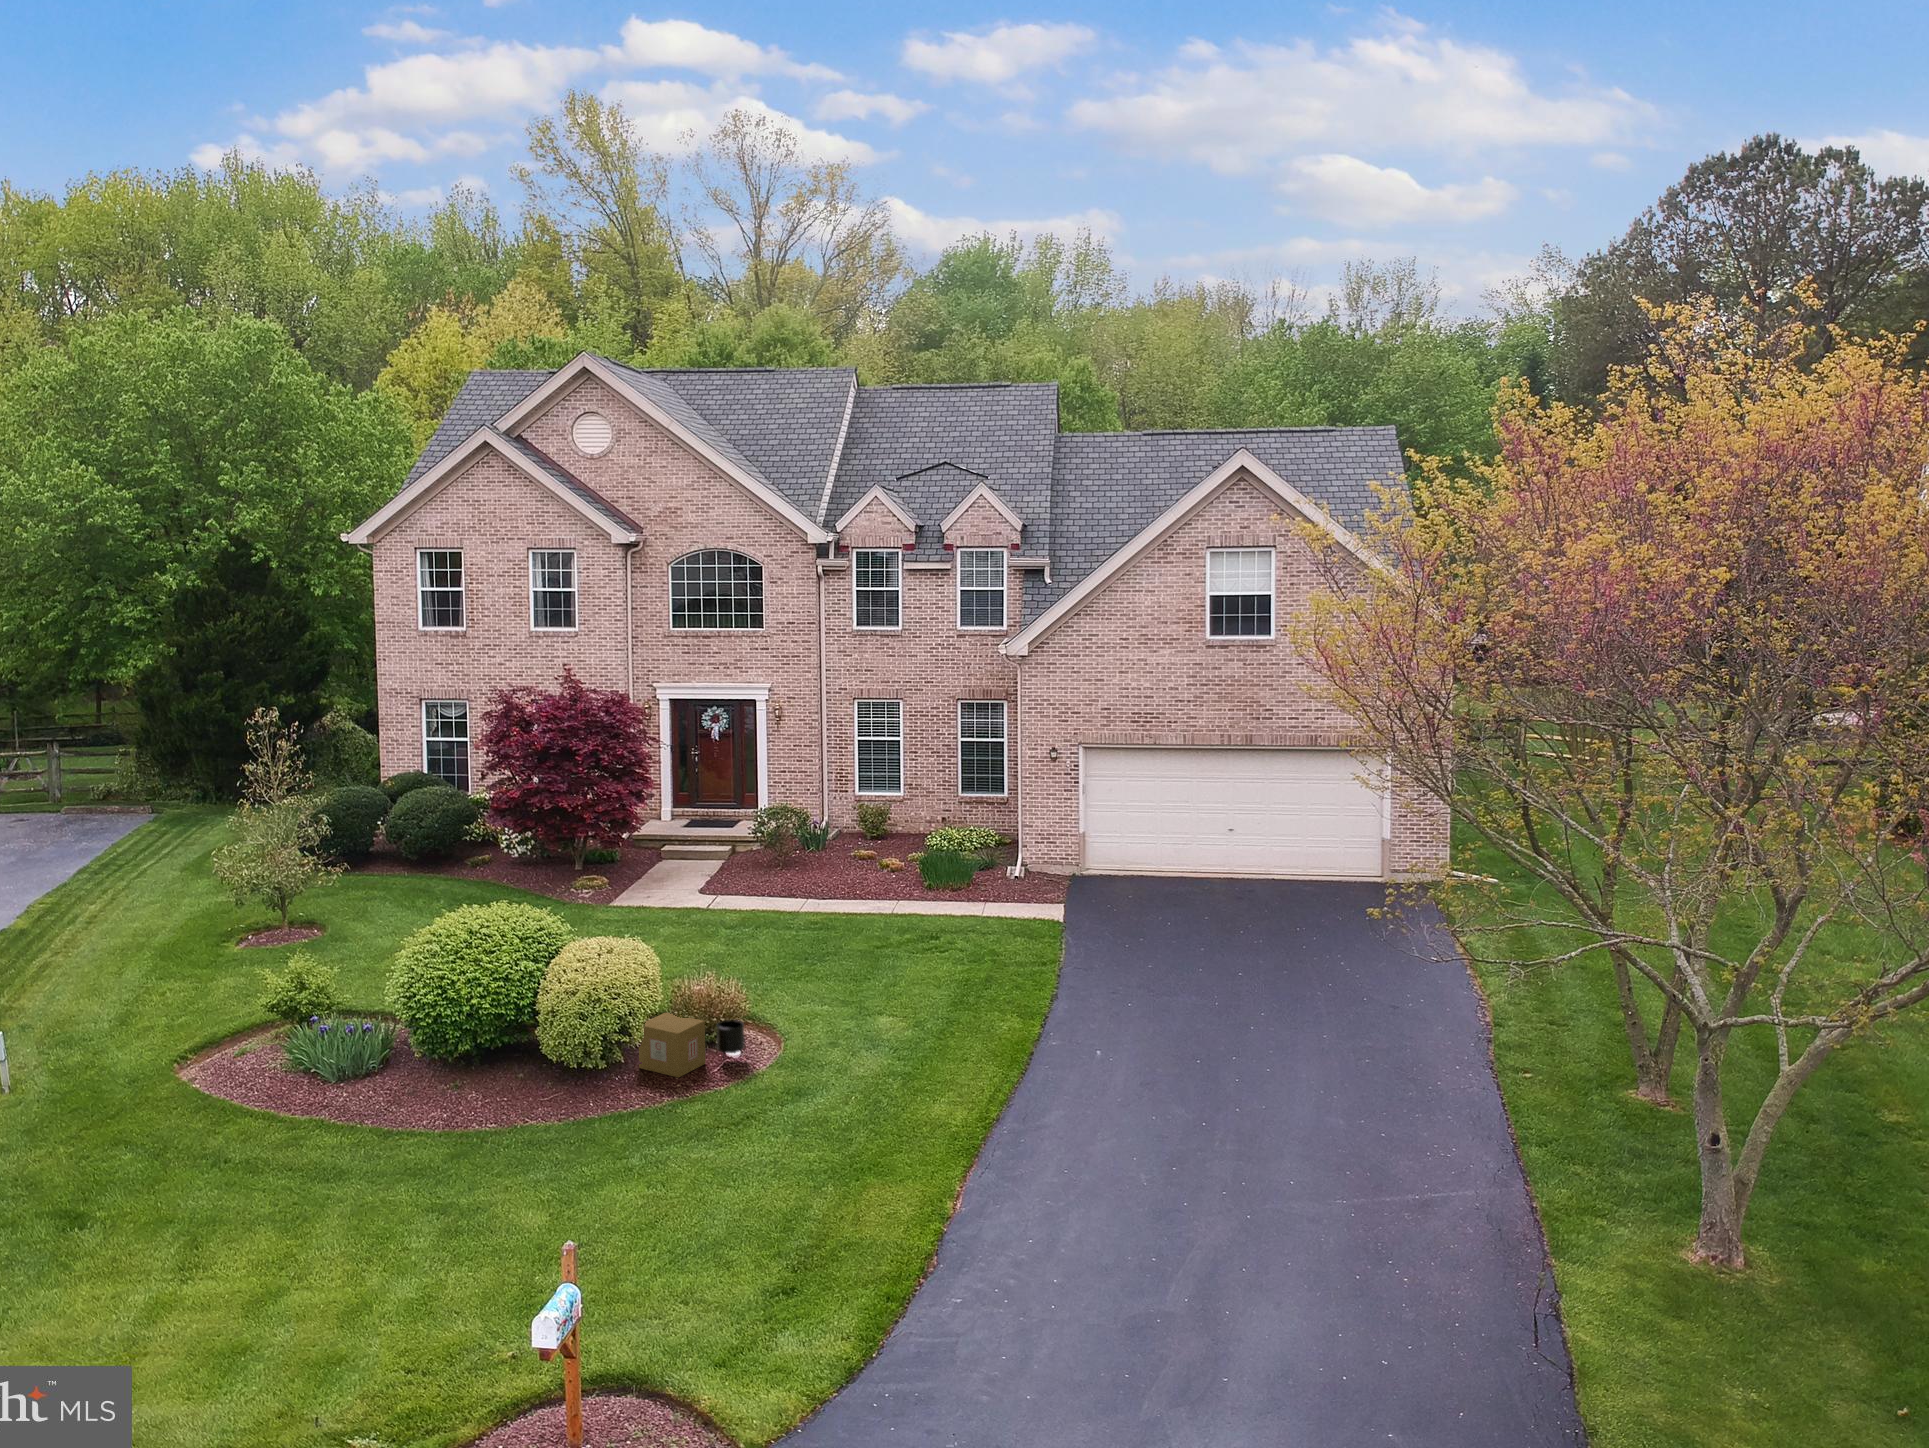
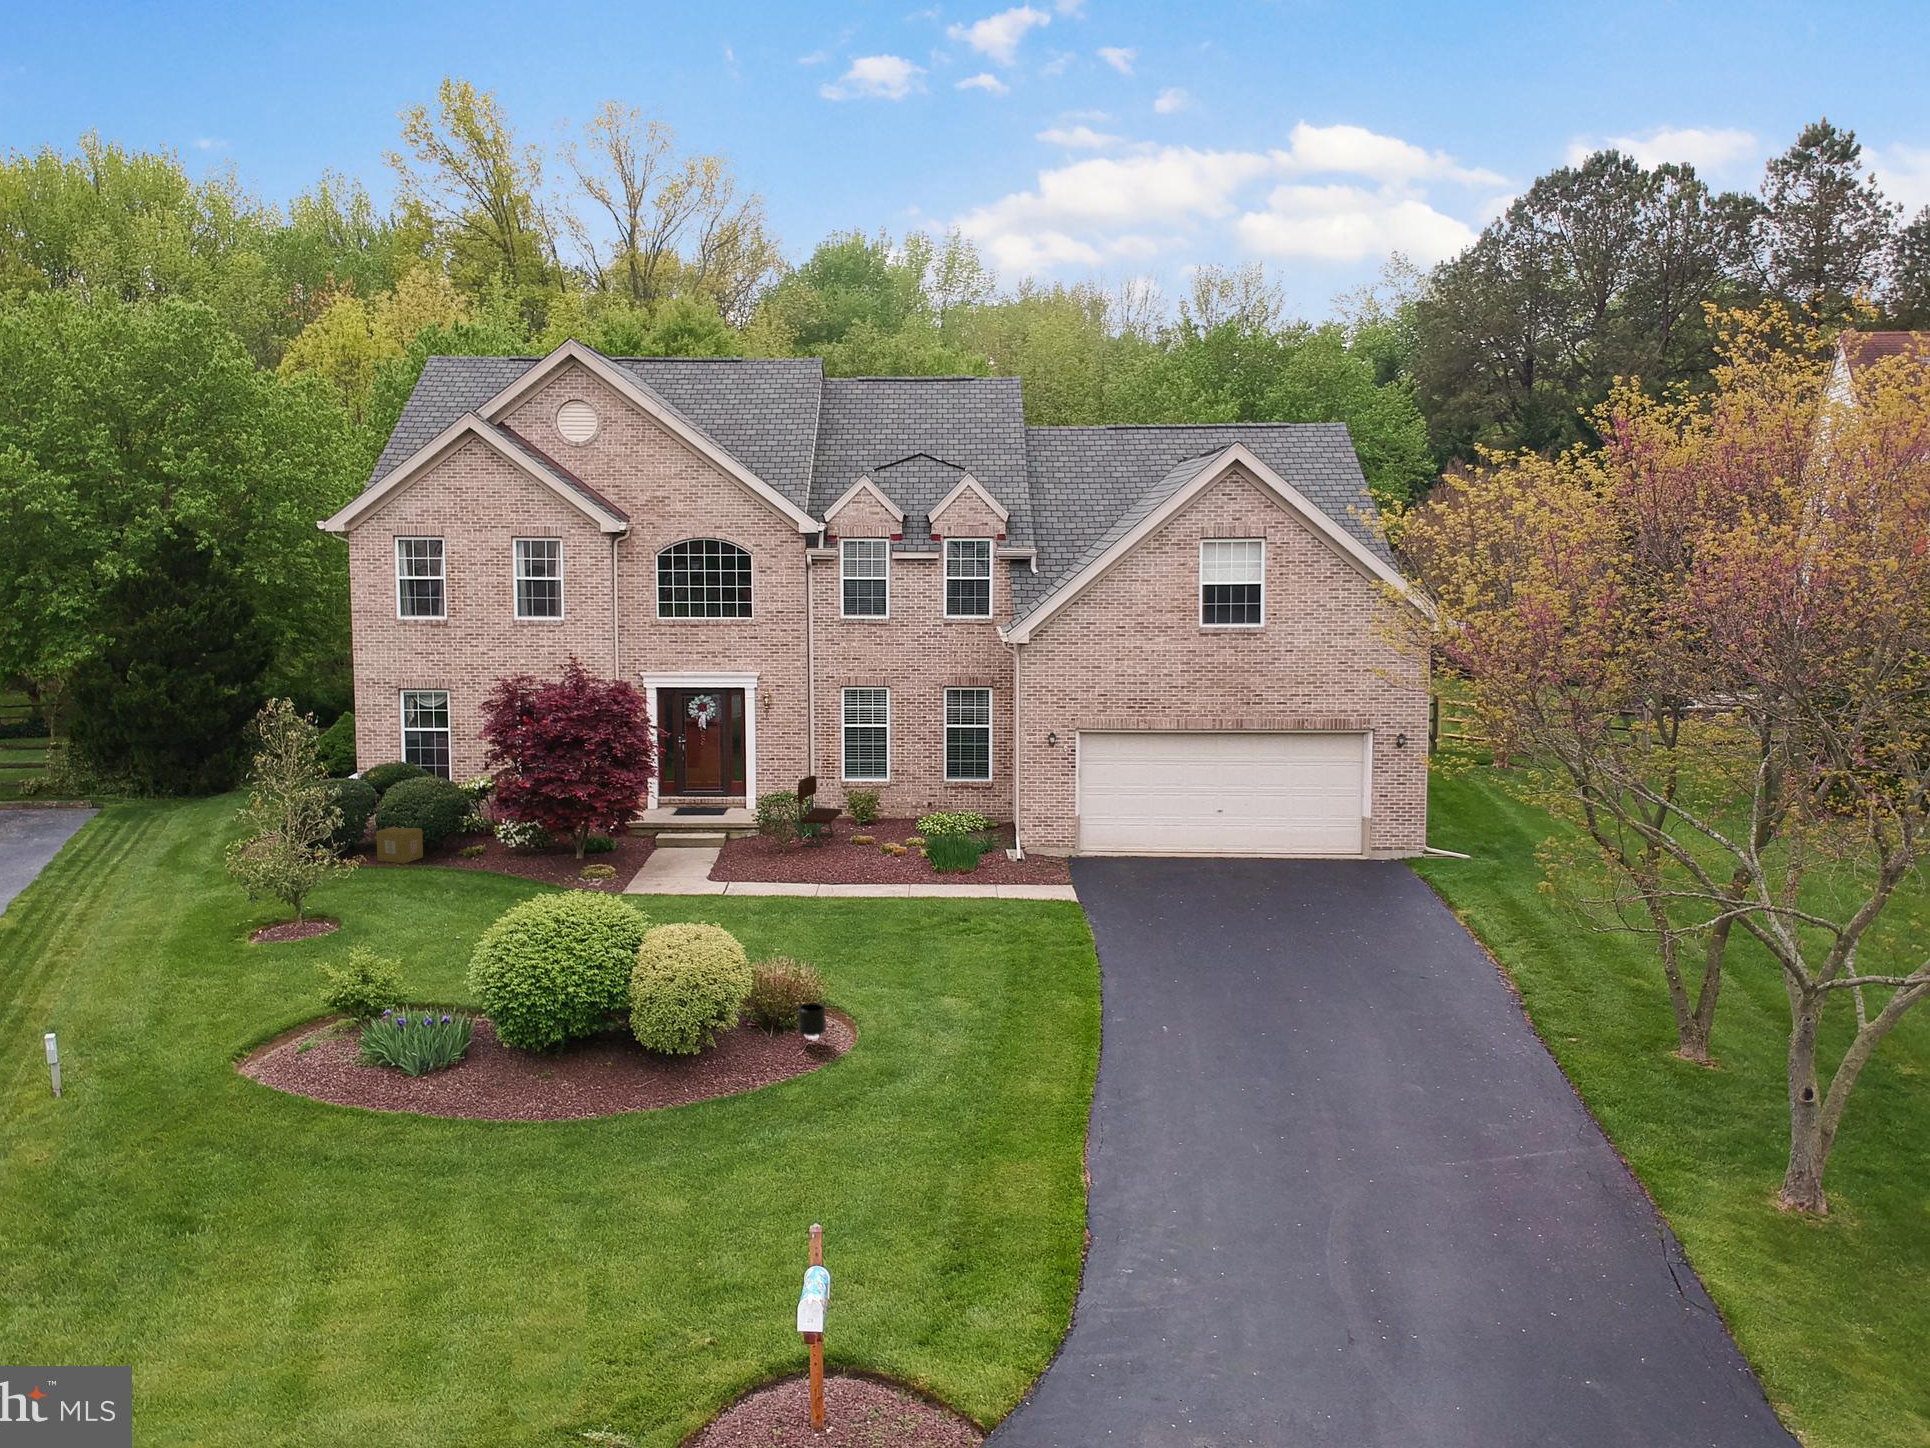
bench: none [800,789,849,862] -> present [798,776,842,847]
cardboard box: present [639,1013,705,1078] -> present [376,826,423,864]

